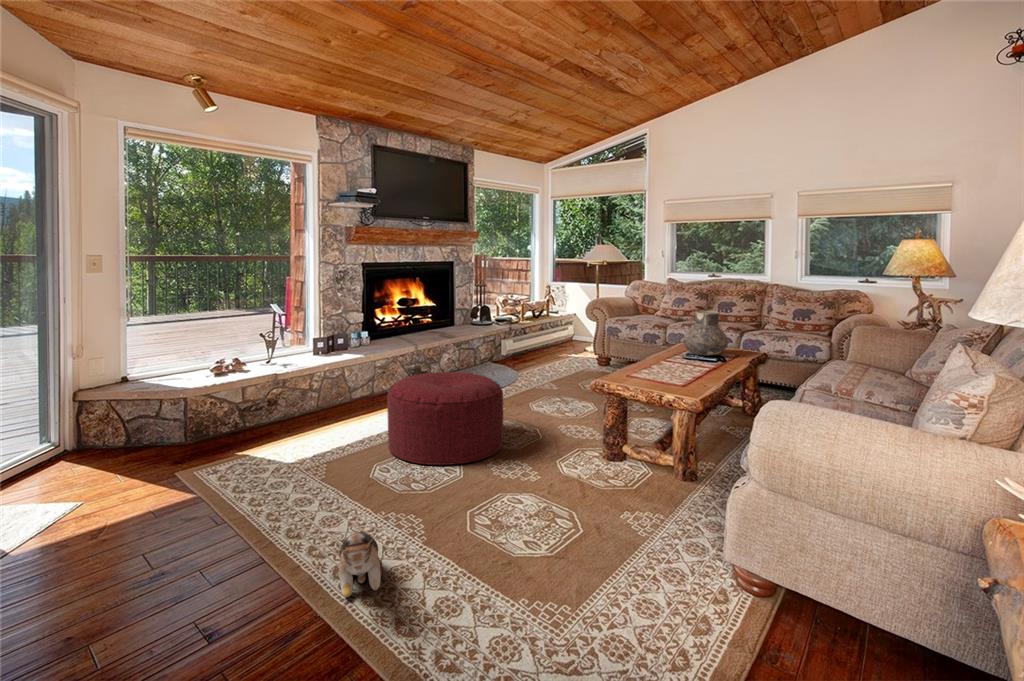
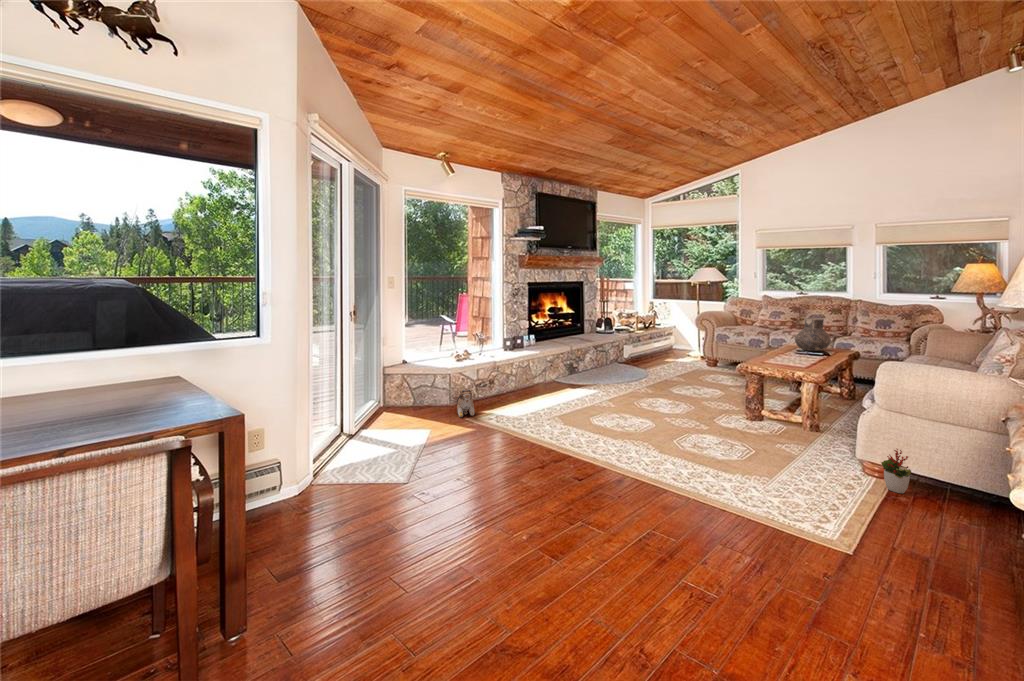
ottoman: present [387,372,503,465] -> none [587,361,670,421]
plush toy: present [338,532,382,597] -> present [456,388,474,417]
decorative plant: none [758,554,804,635] -> present [881,449,911,493]

